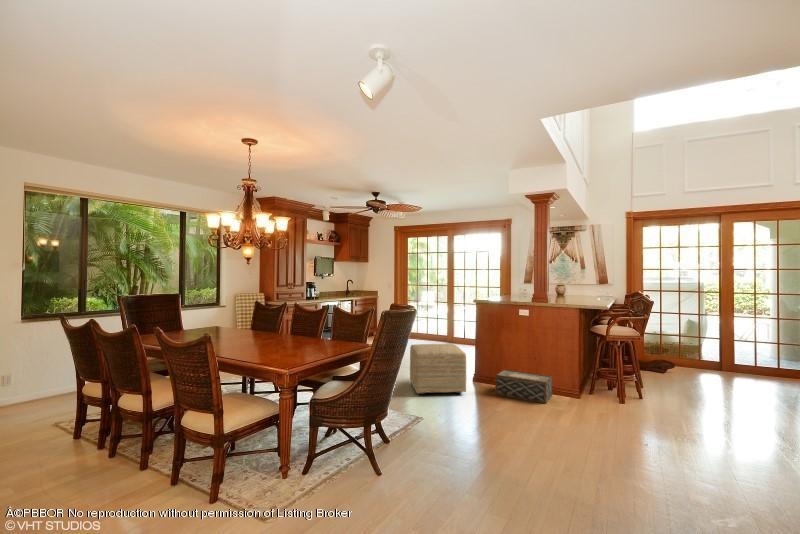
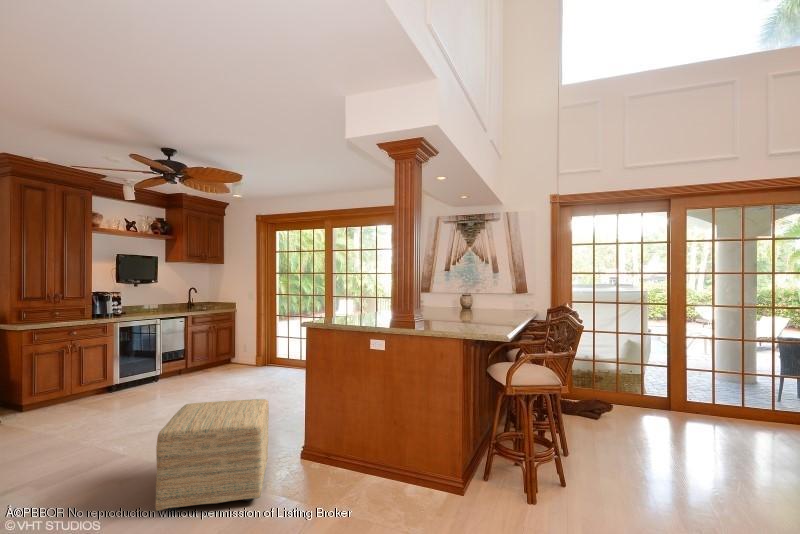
woven basket: present [495,370,552,403] -> none [318,443,418,519]

